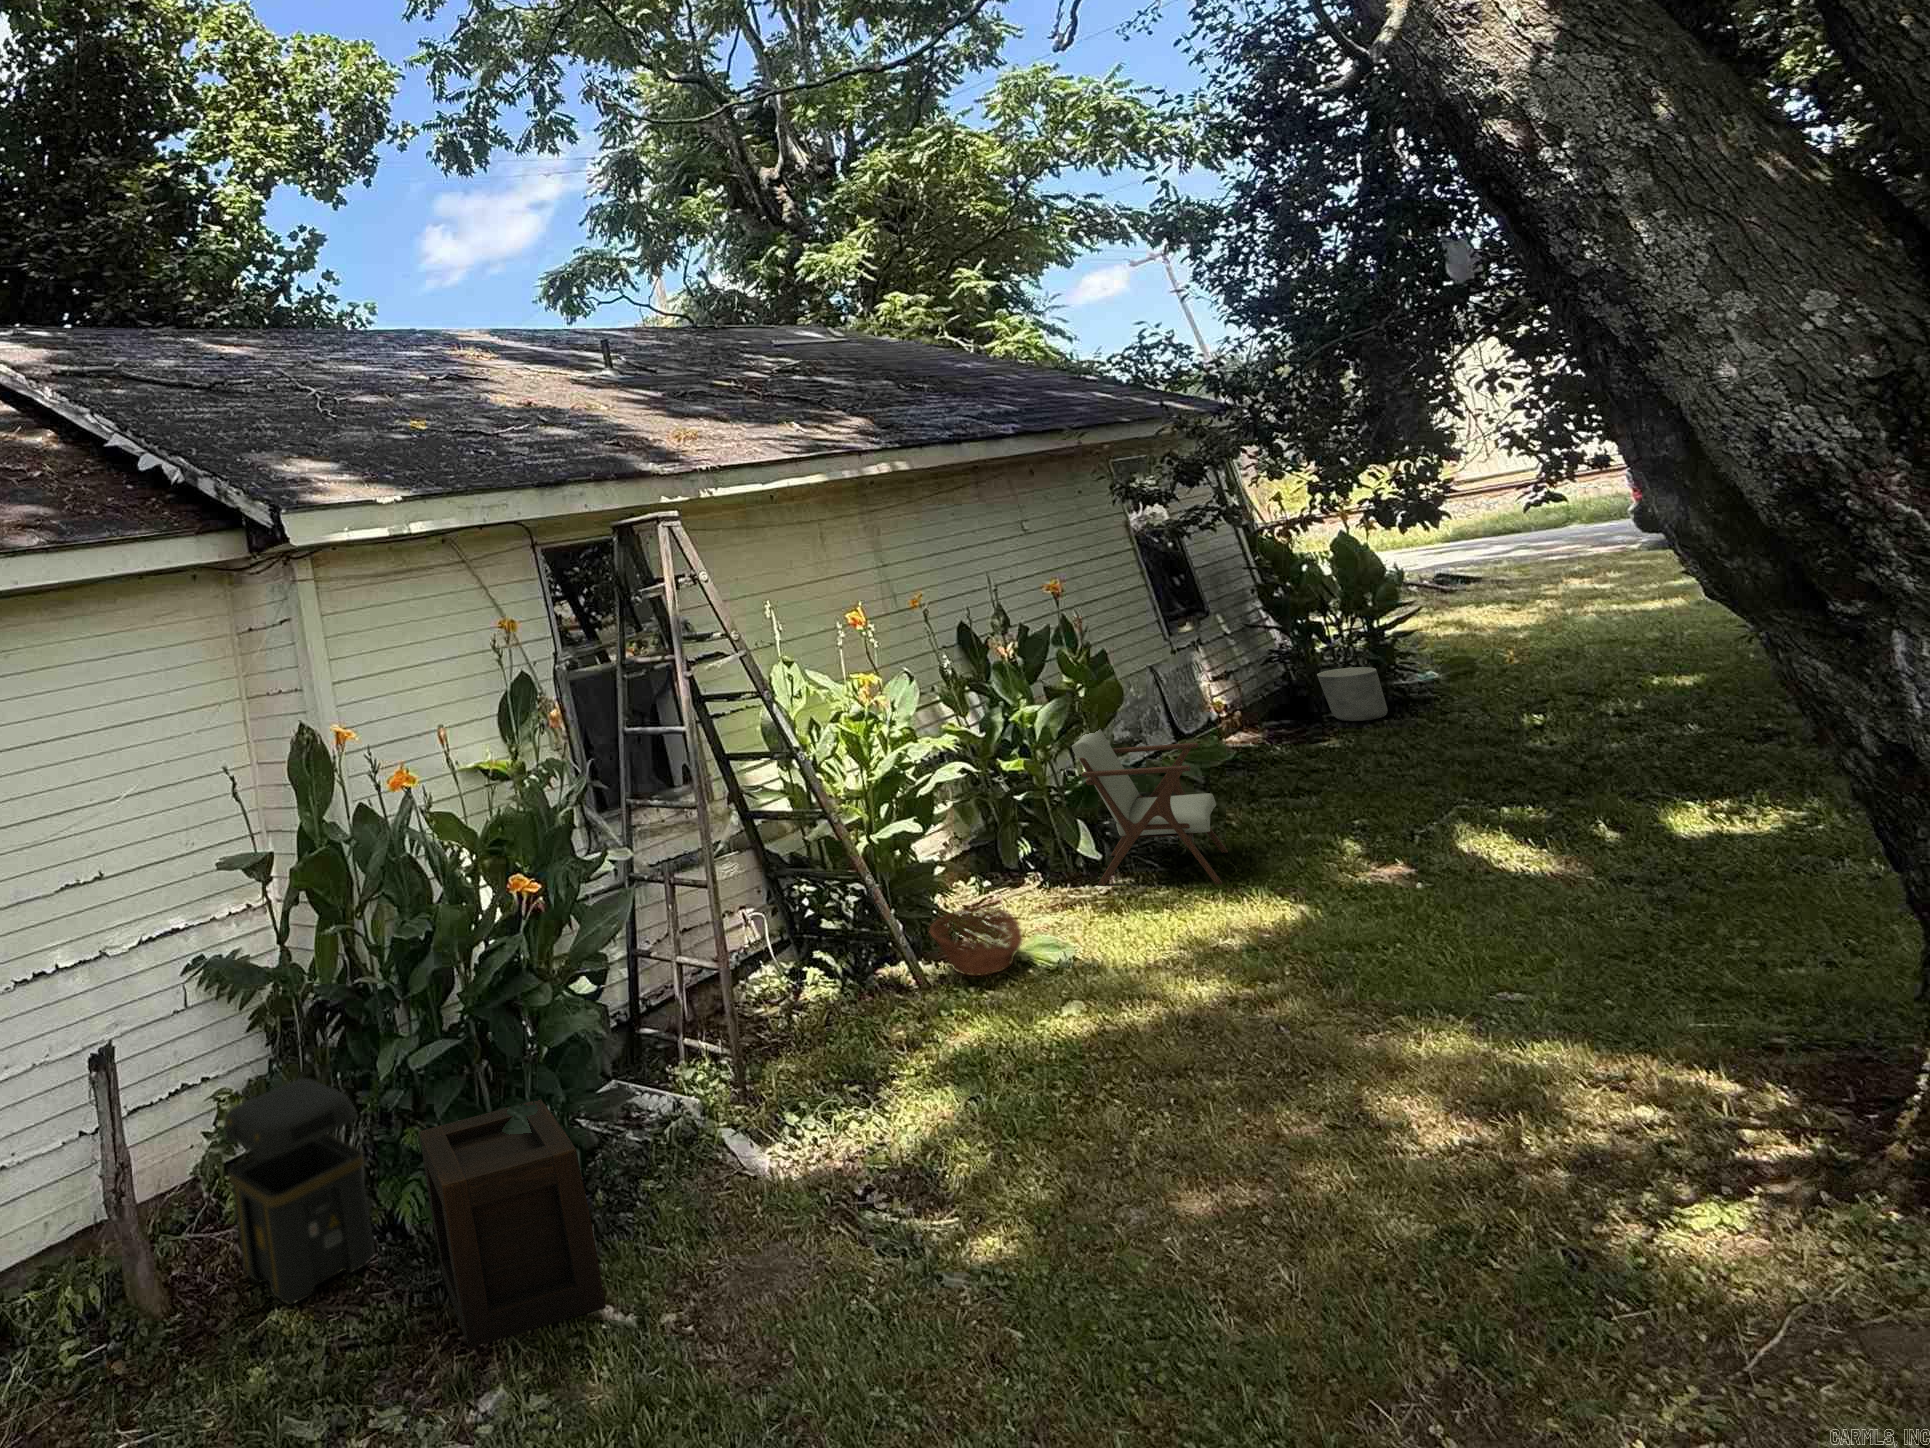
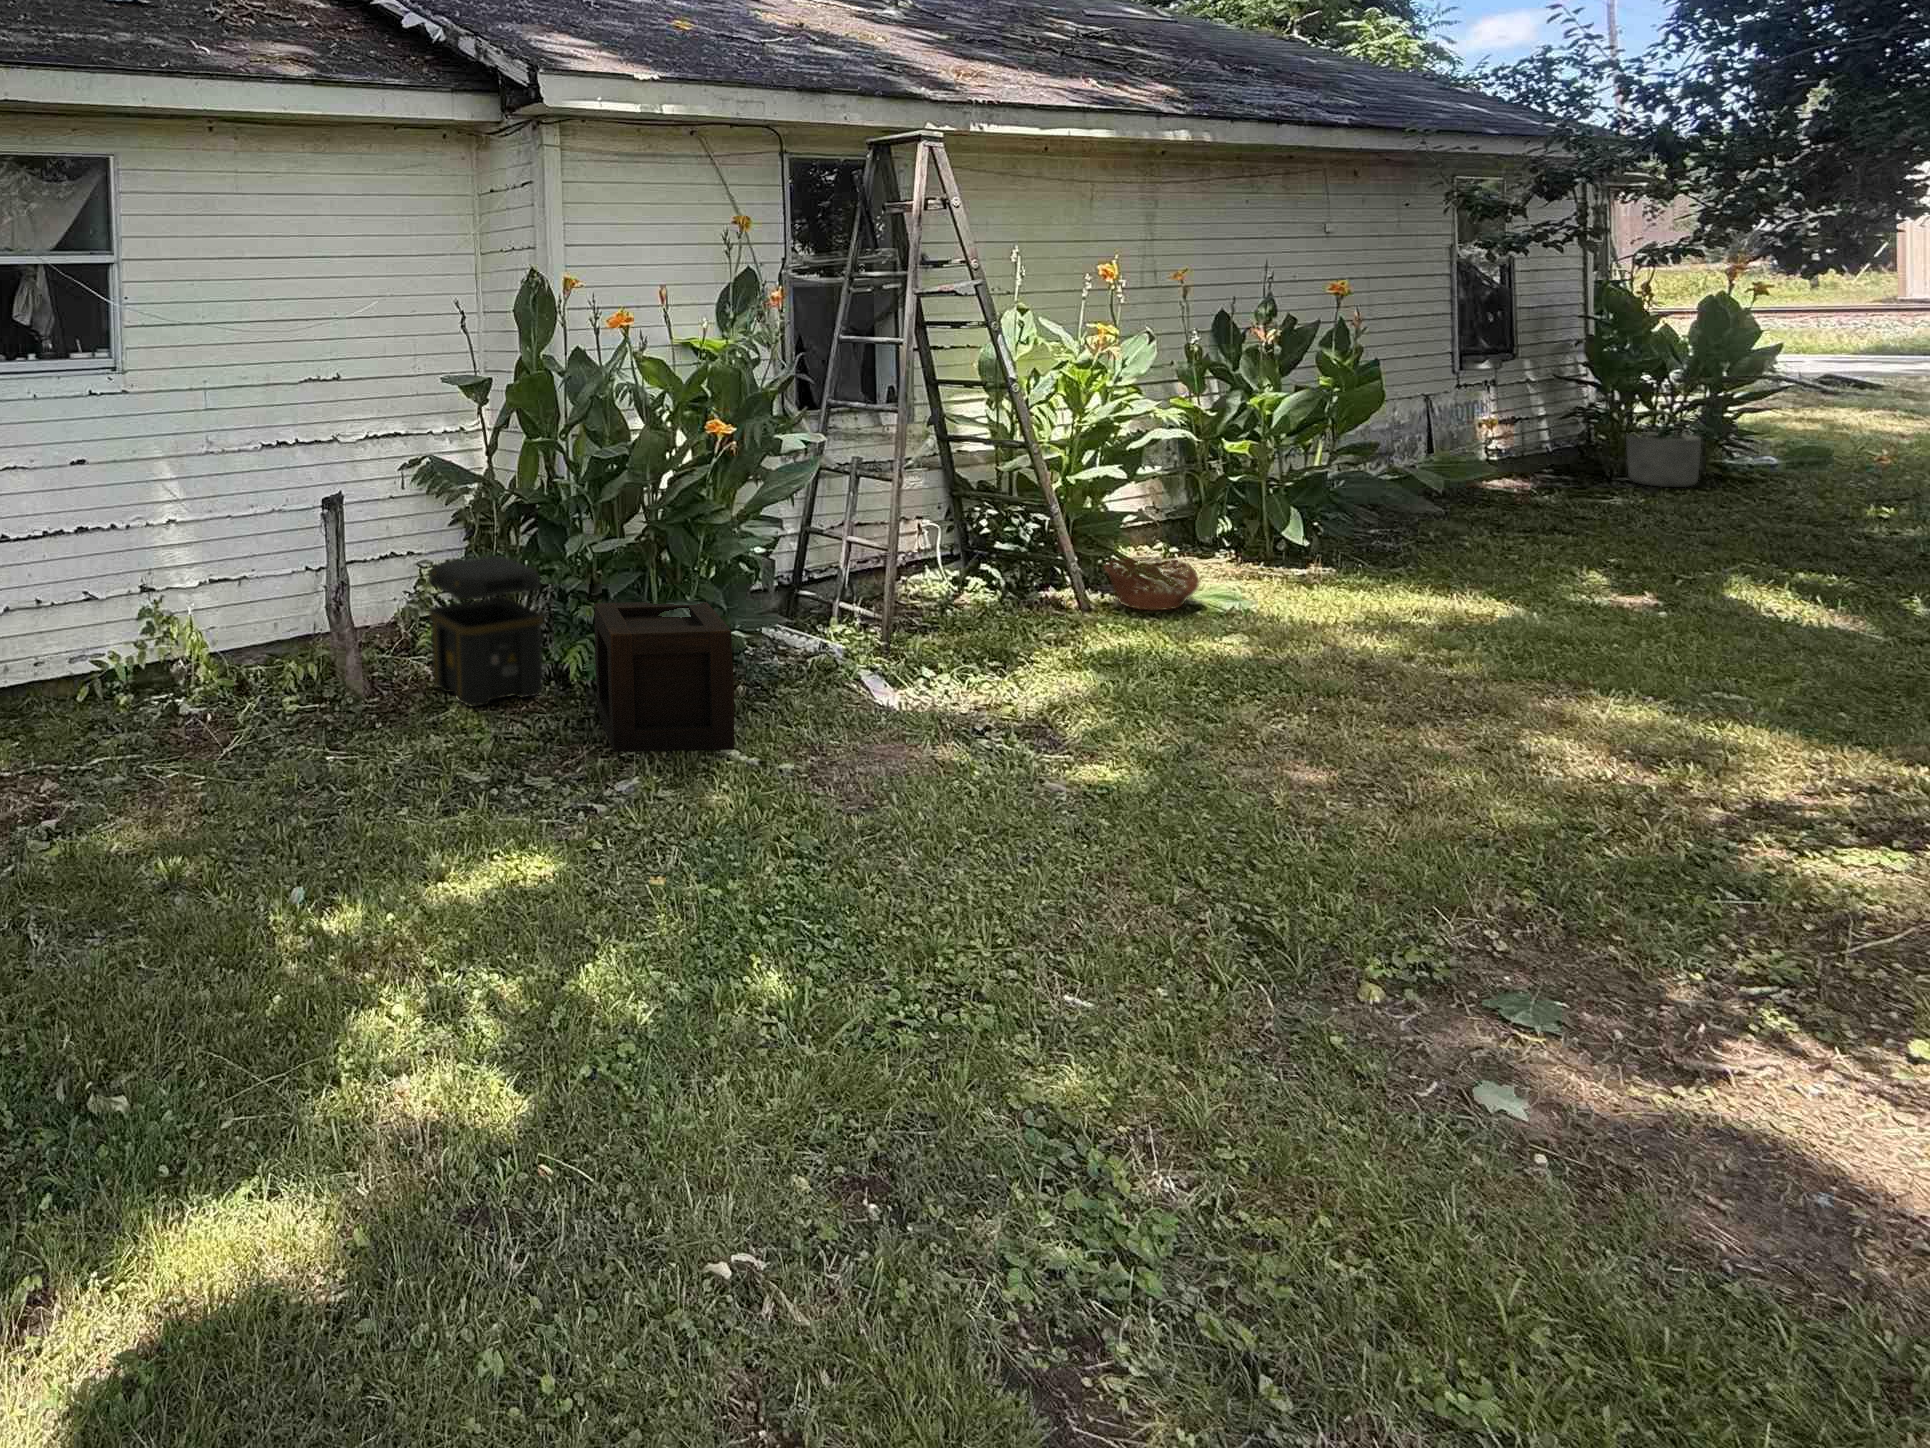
lounge chair: present [1072,729,1228,886] -> none [1294,423,1453,584]

